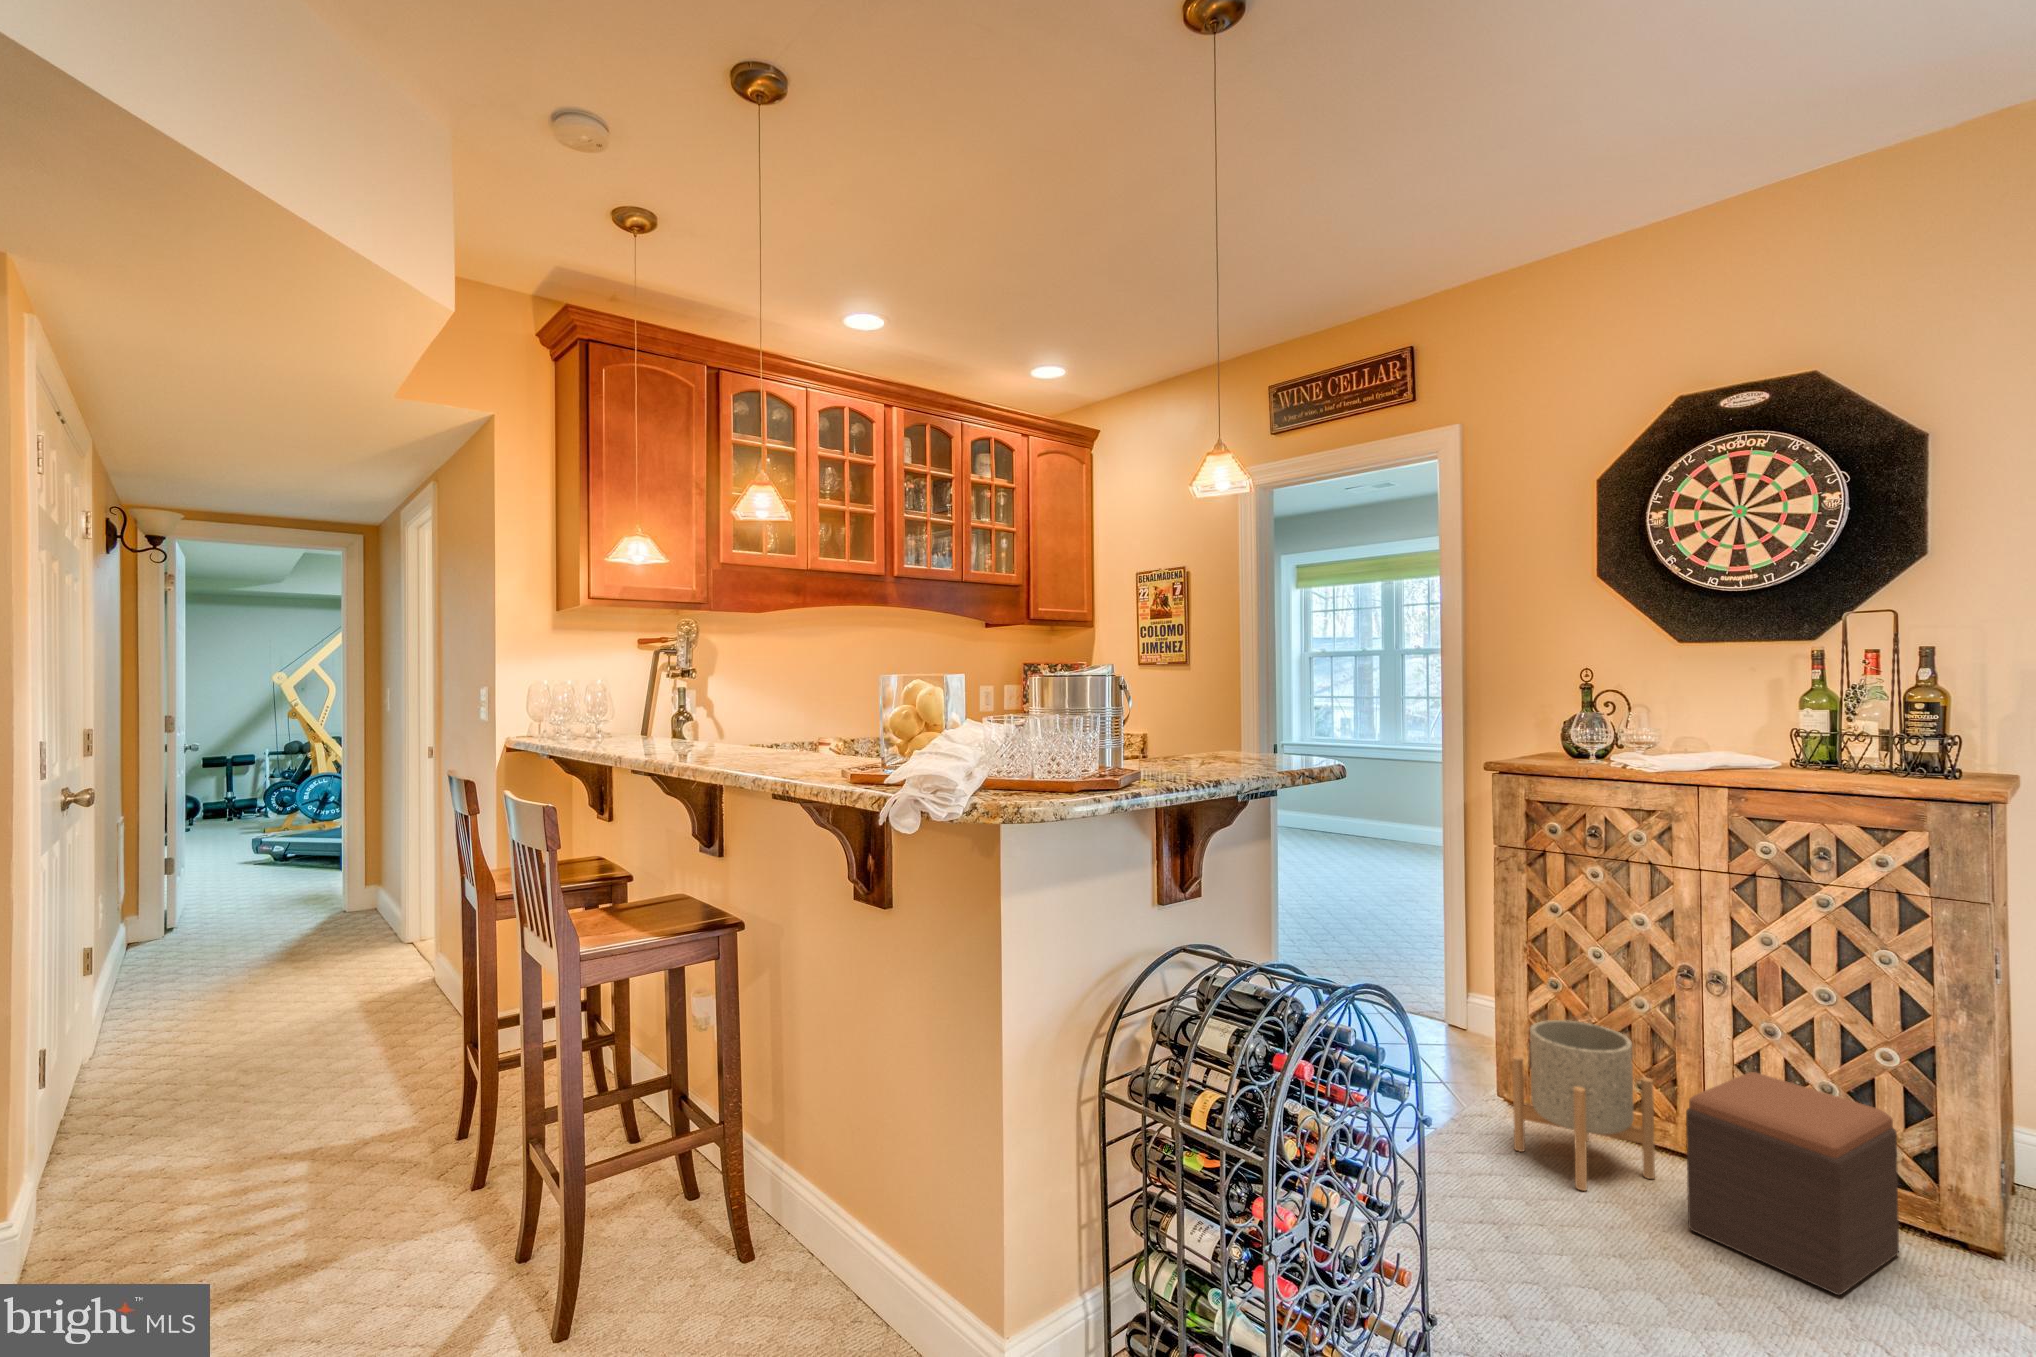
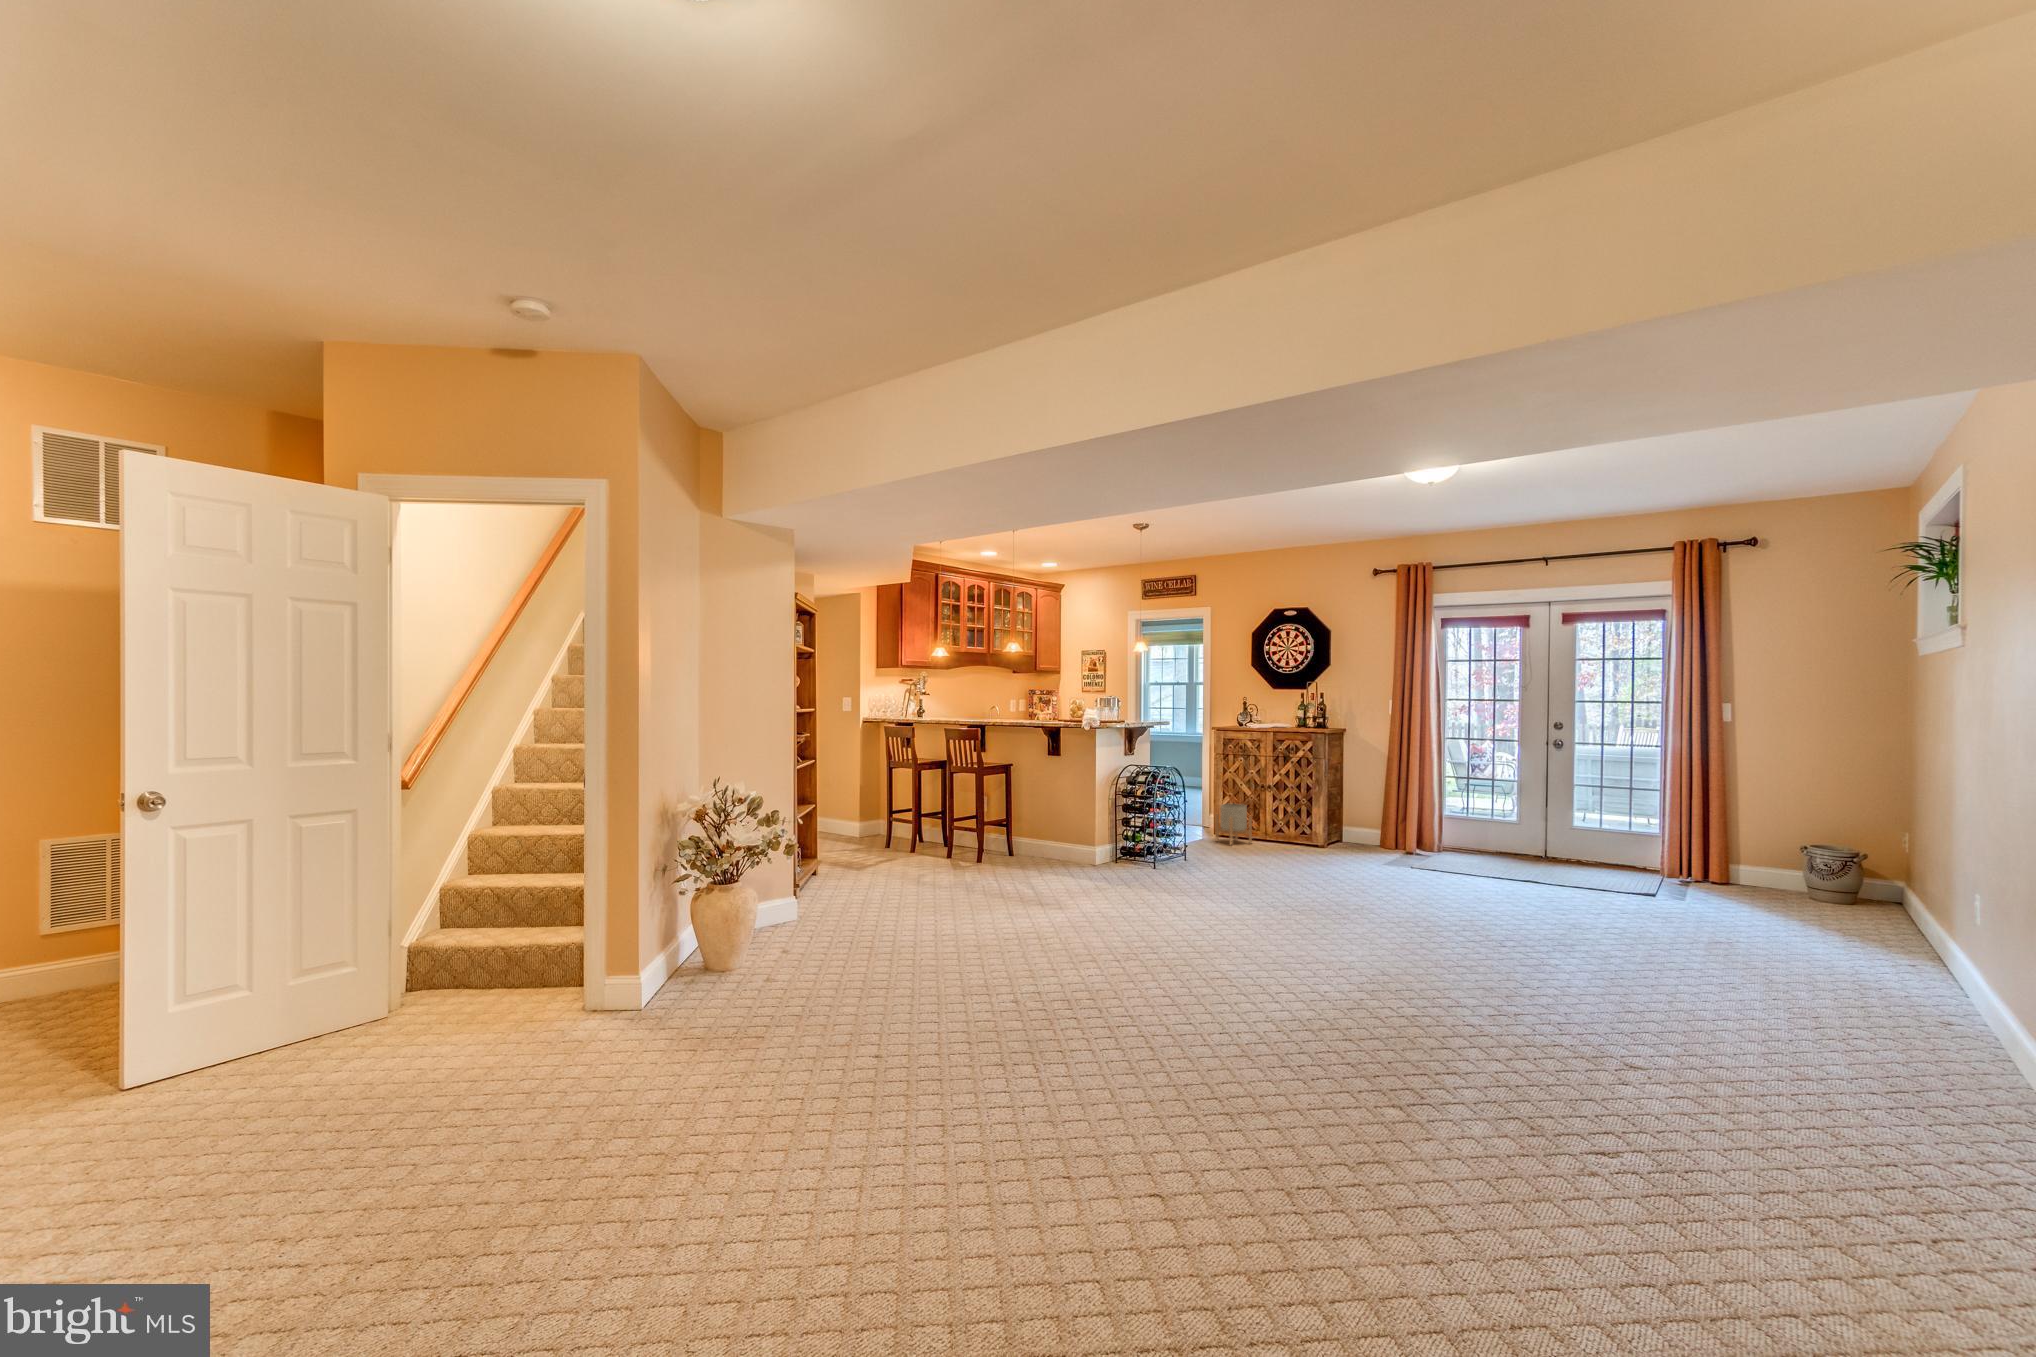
footstool: present [1686,1072,1899,1295] -> none [1255,810,1302,854]

